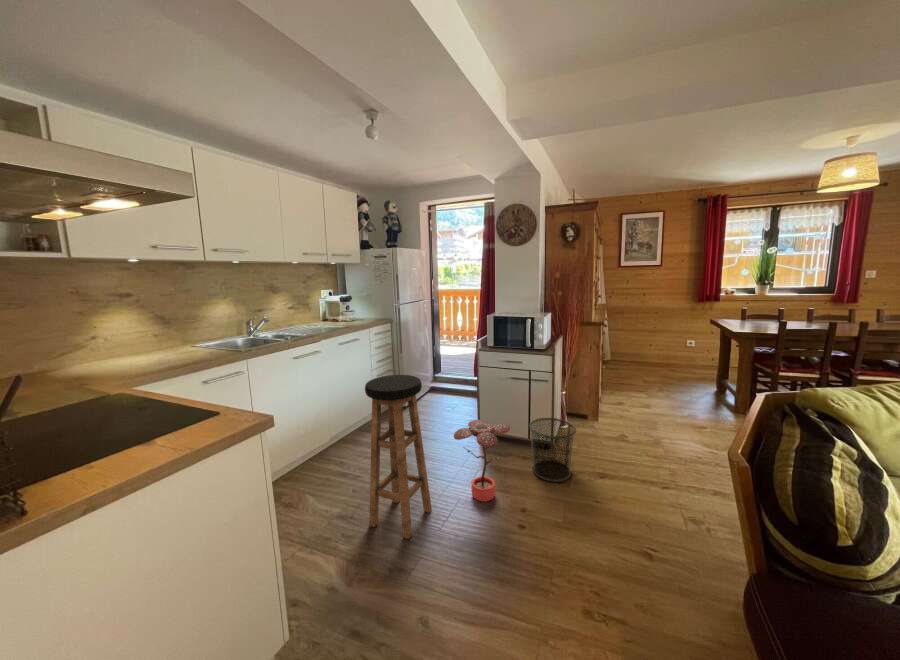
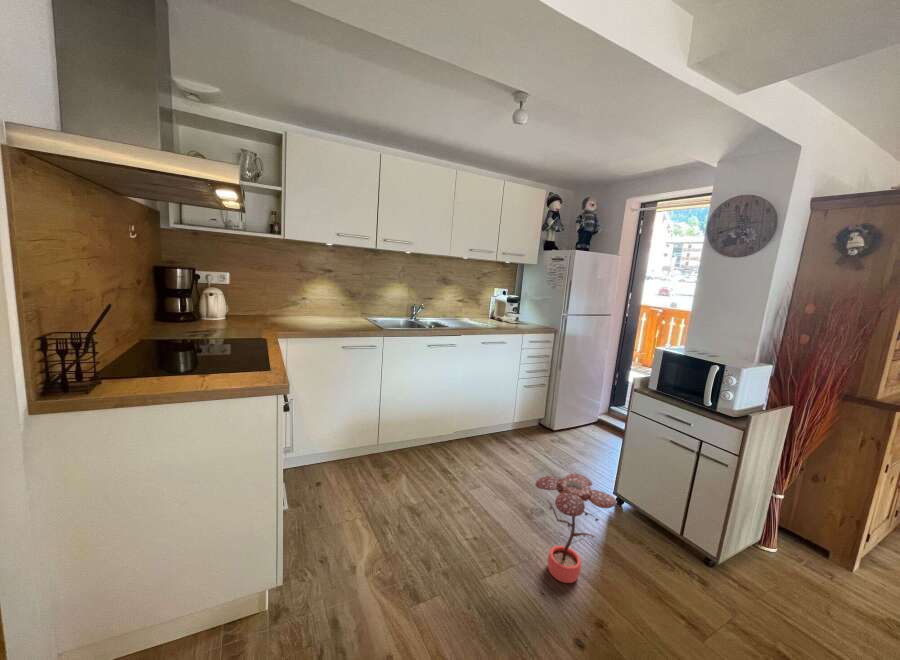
bar stool: present [365,375,432,539] -> none [428,384,503,566]
waste bin: present [529,418,576,482] -> none [657,514,748,628]

